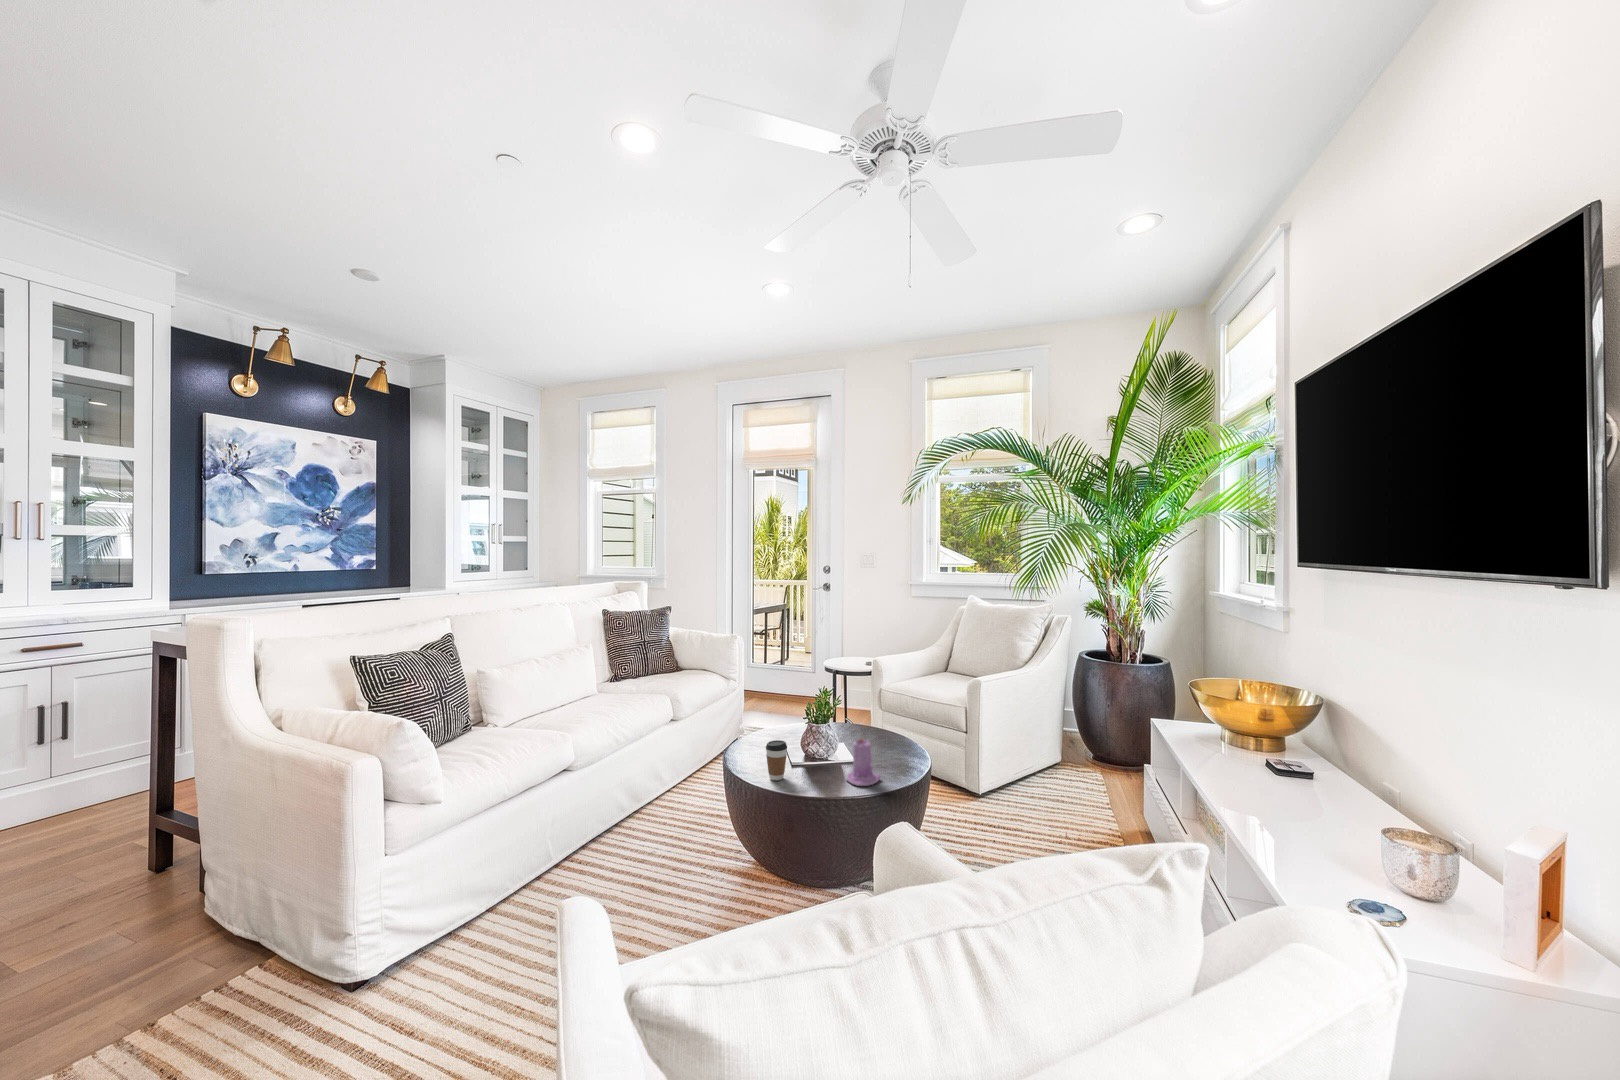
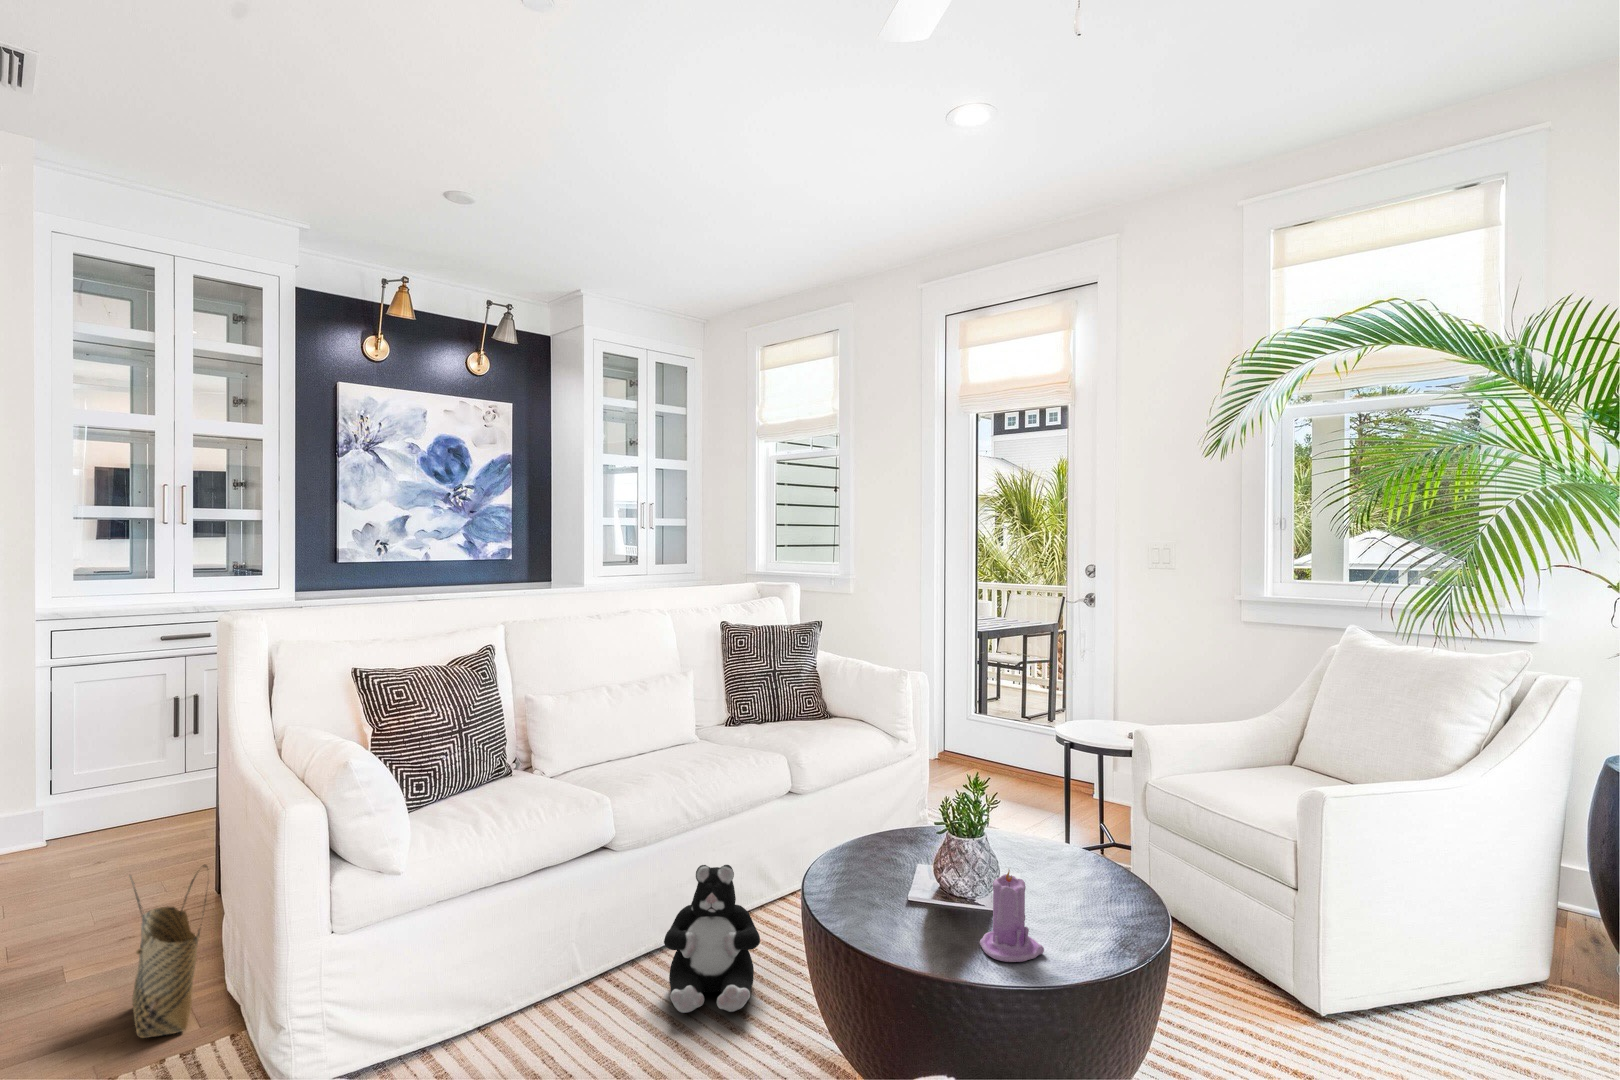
coffee cup: present [766,740,787,780] -> none [848,854,885,922]
plush toy: none [613,767,683,868] -> present [664,865,760,1013]
woven basket: none [132,832,220,989] -> present [129,865,208,1038]

